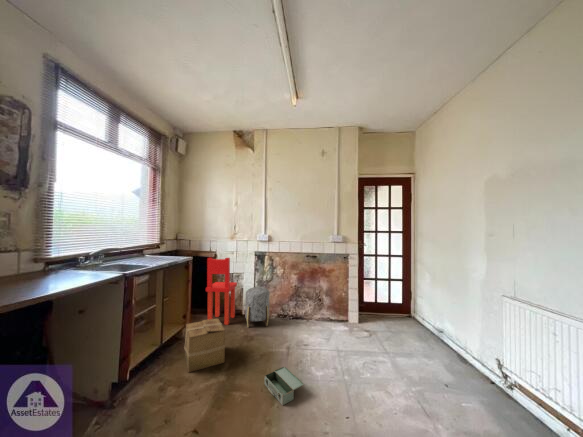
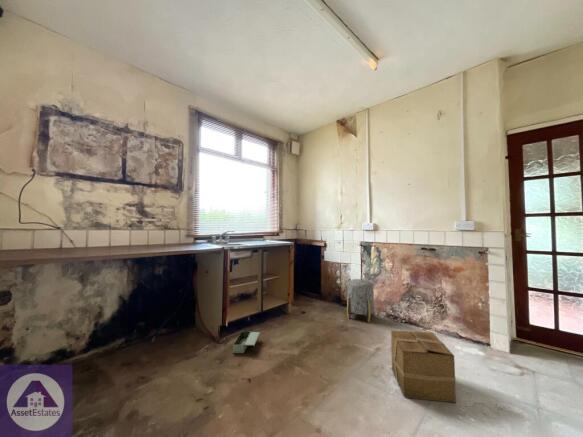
chair: present [206,258,237,325] -> none [312,246,343,312]
cardboard box: present [184,319,225,372] -> present [391,331,456,403]
toolbox: present [265,367,304,405] -> present [233,331,260,353]

